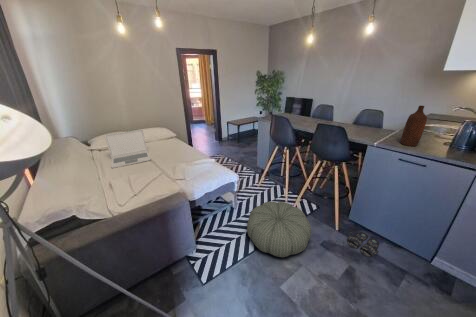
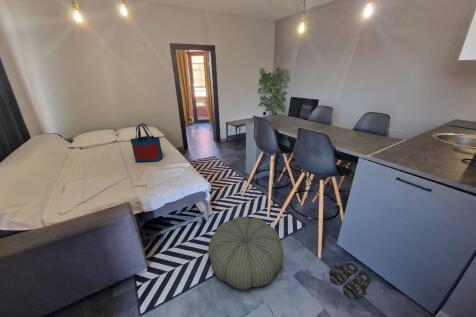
bottle: present [401,106,427,146] -> none [402,108,439,162]
tote bag: none [161,124,190,160] -> present [130,123,163,163]
laptop: present [105,130,151,168] -> none [73,129,122,170]

